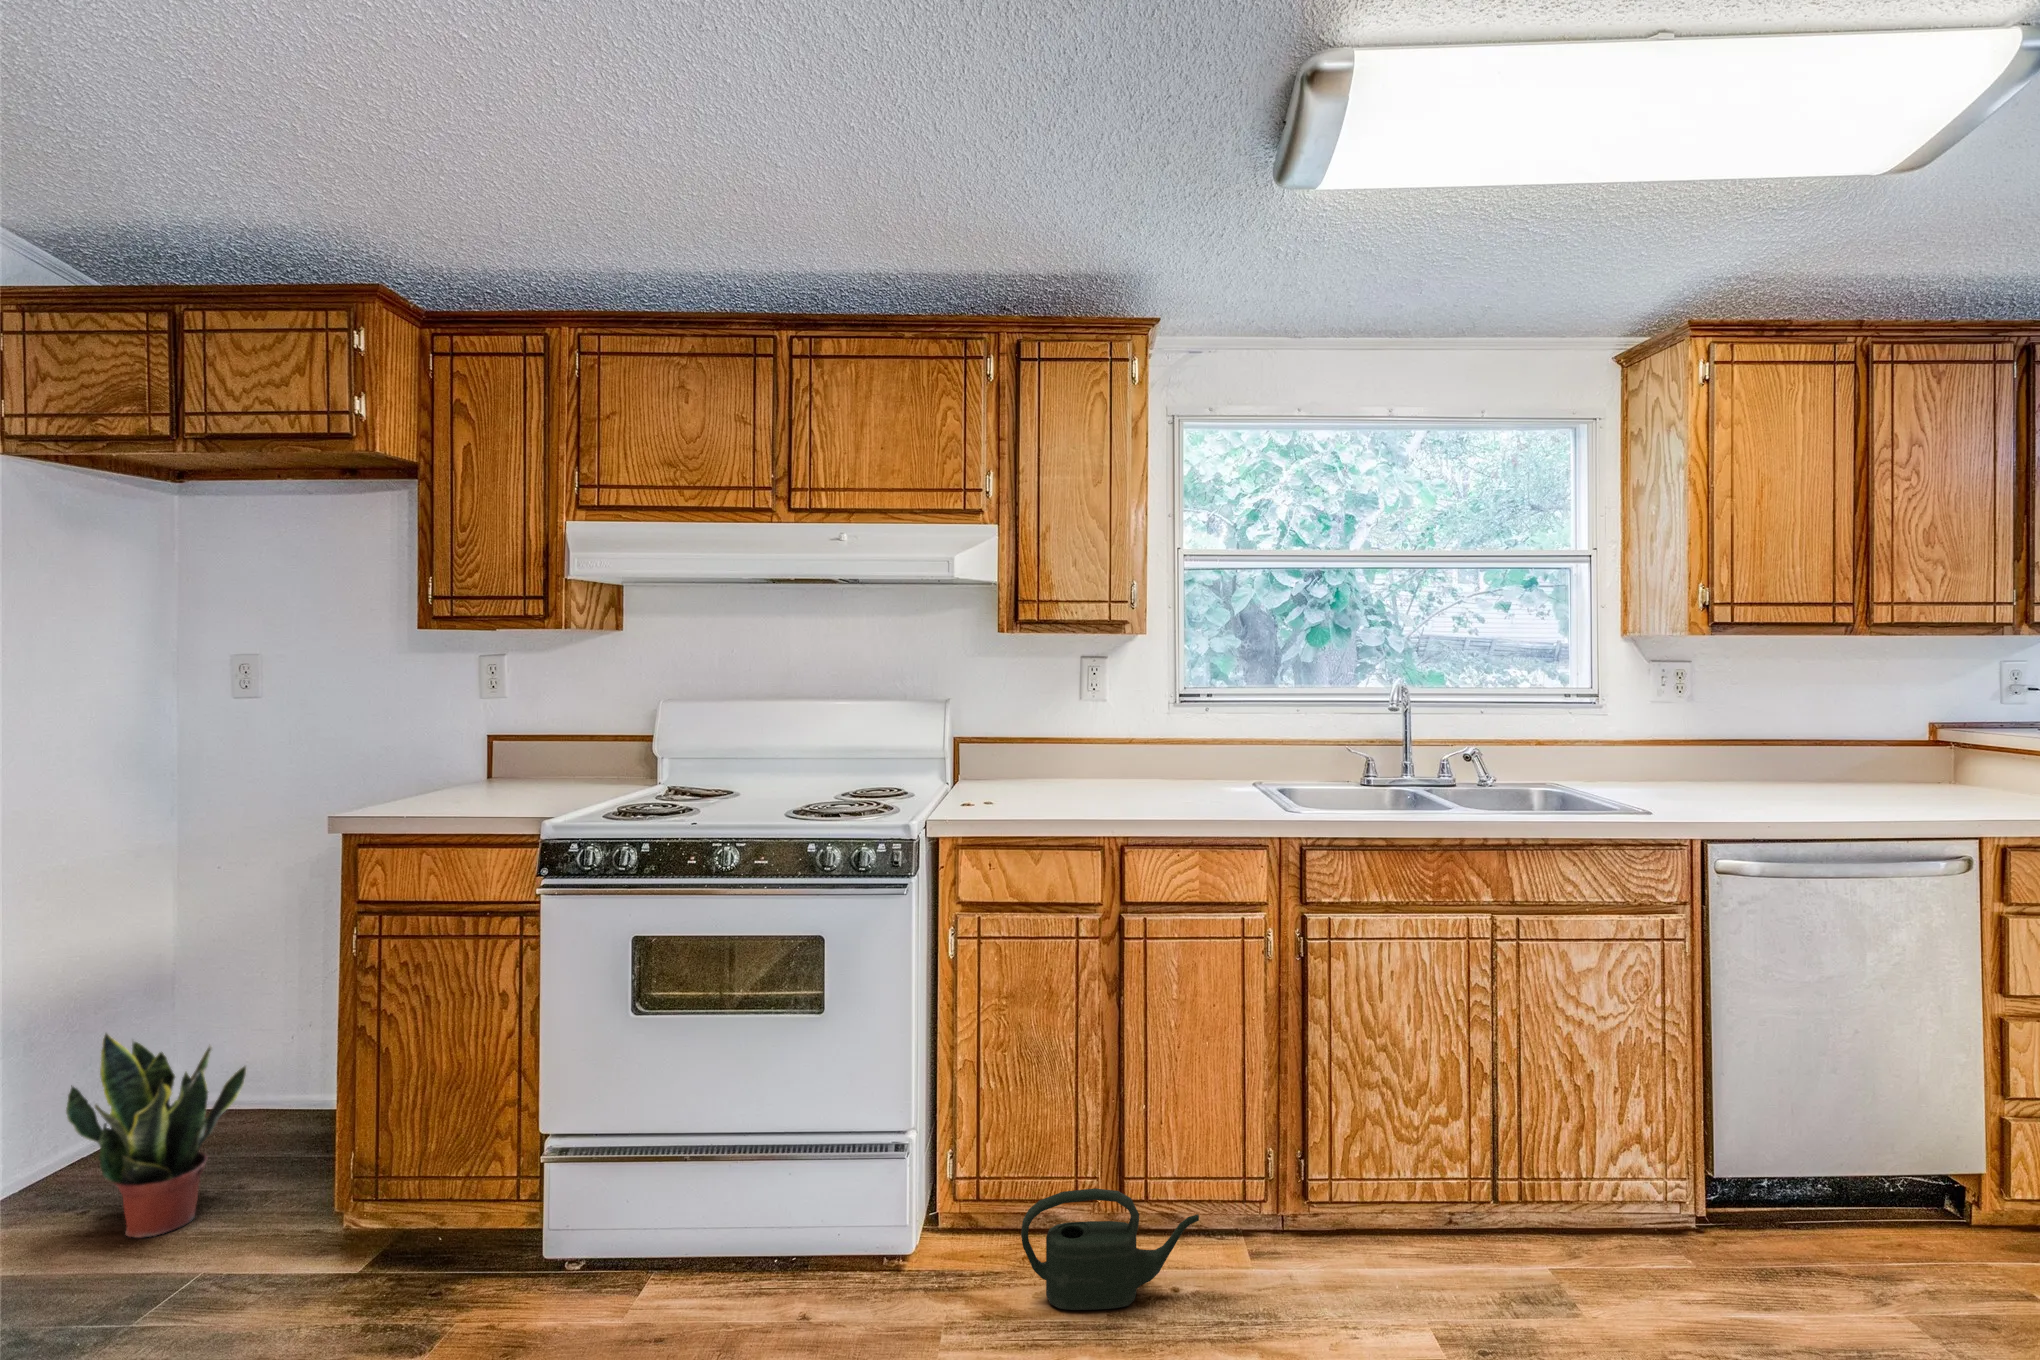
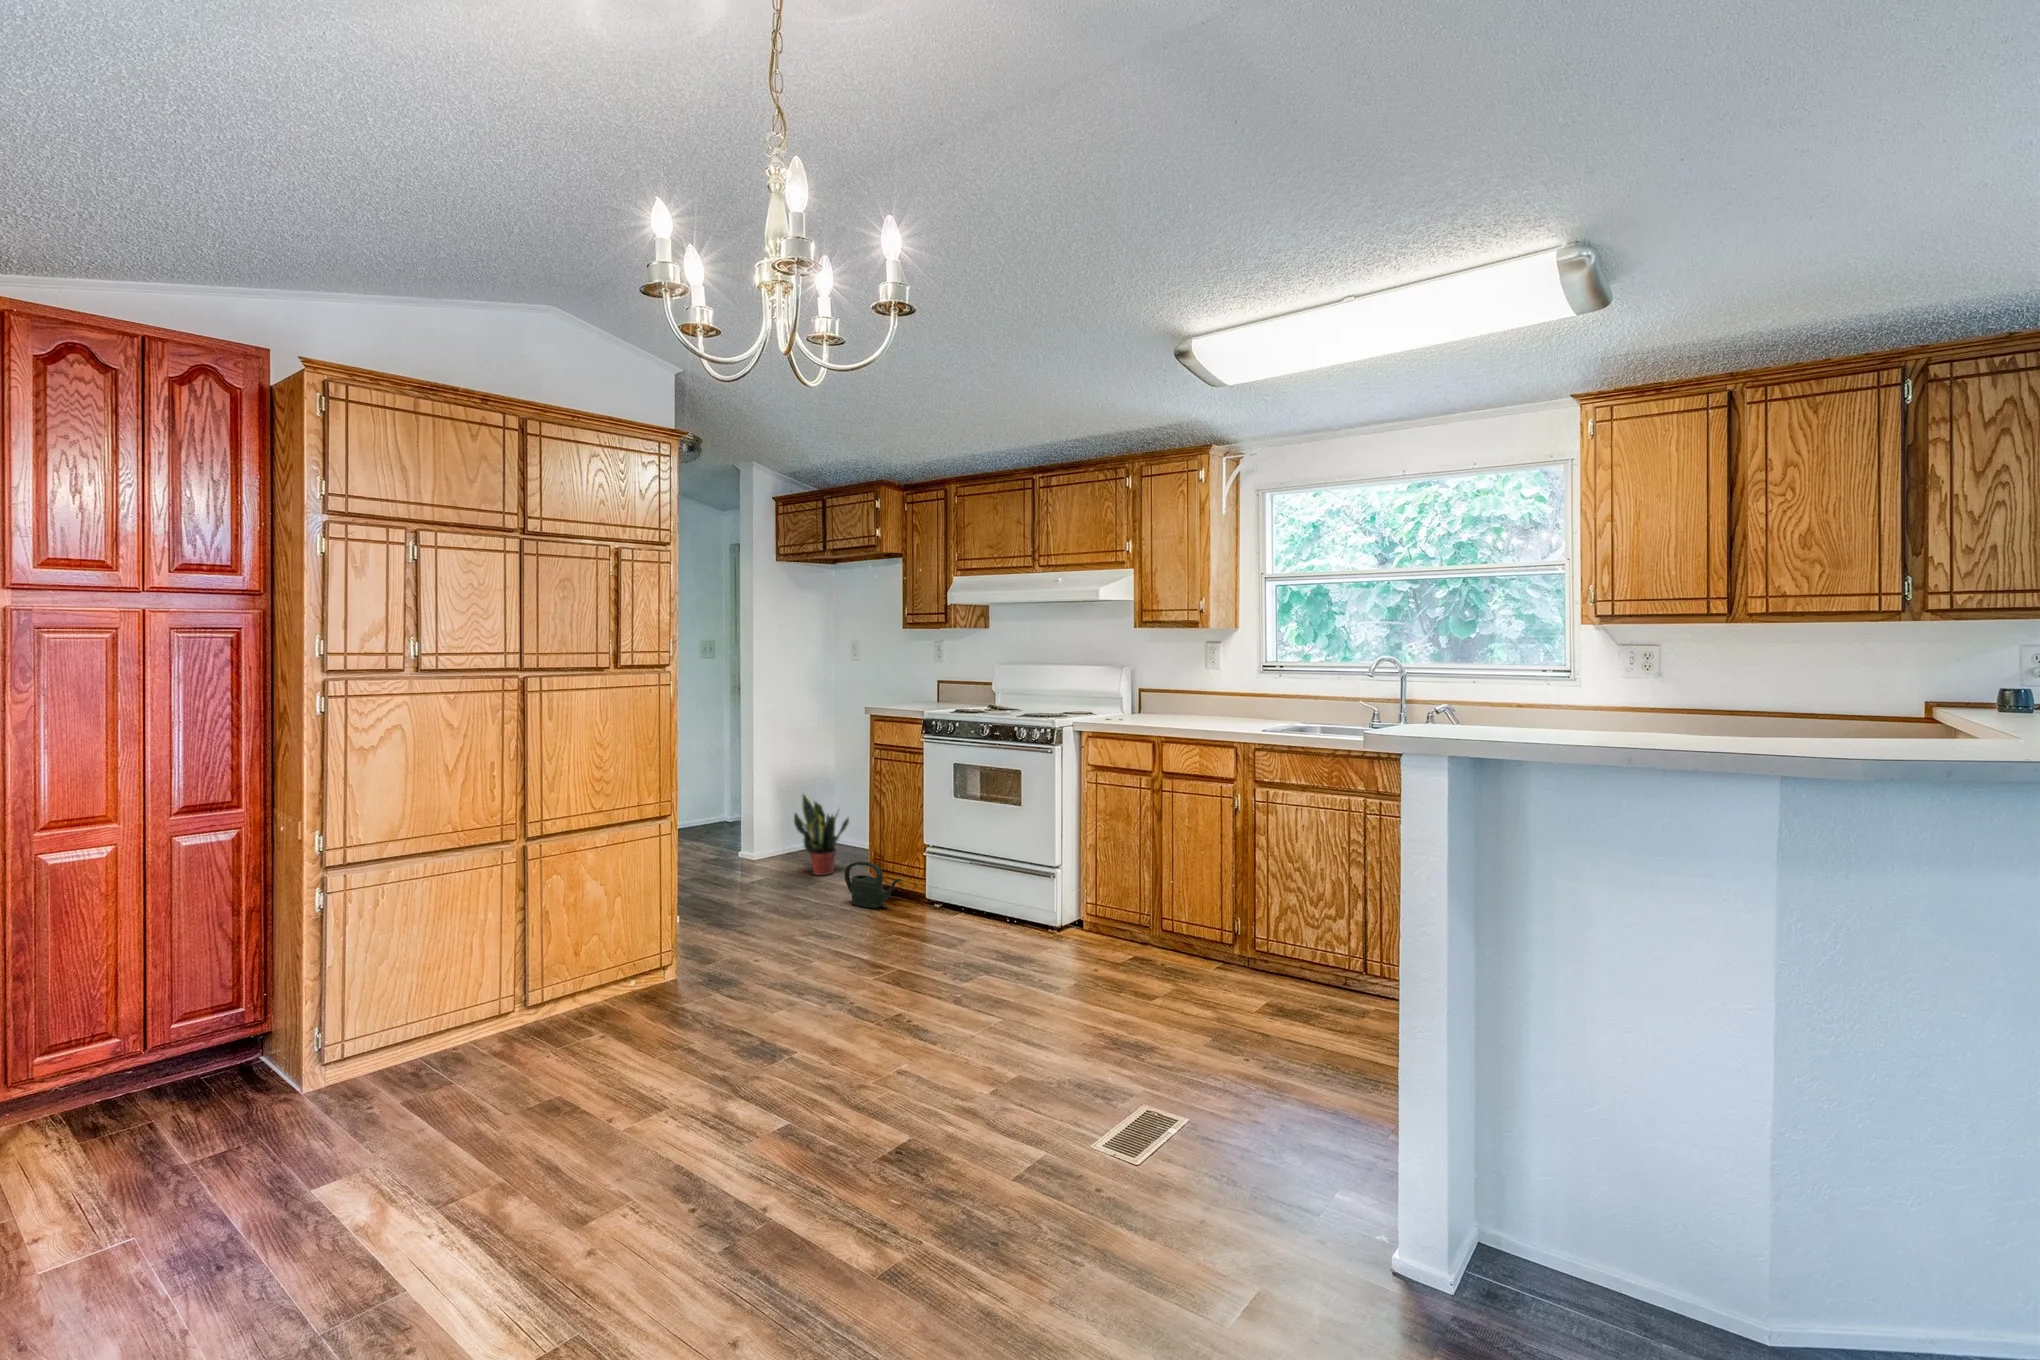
watering can: present [1021,1188,1199,1310] -> present [845,862,901,908]

